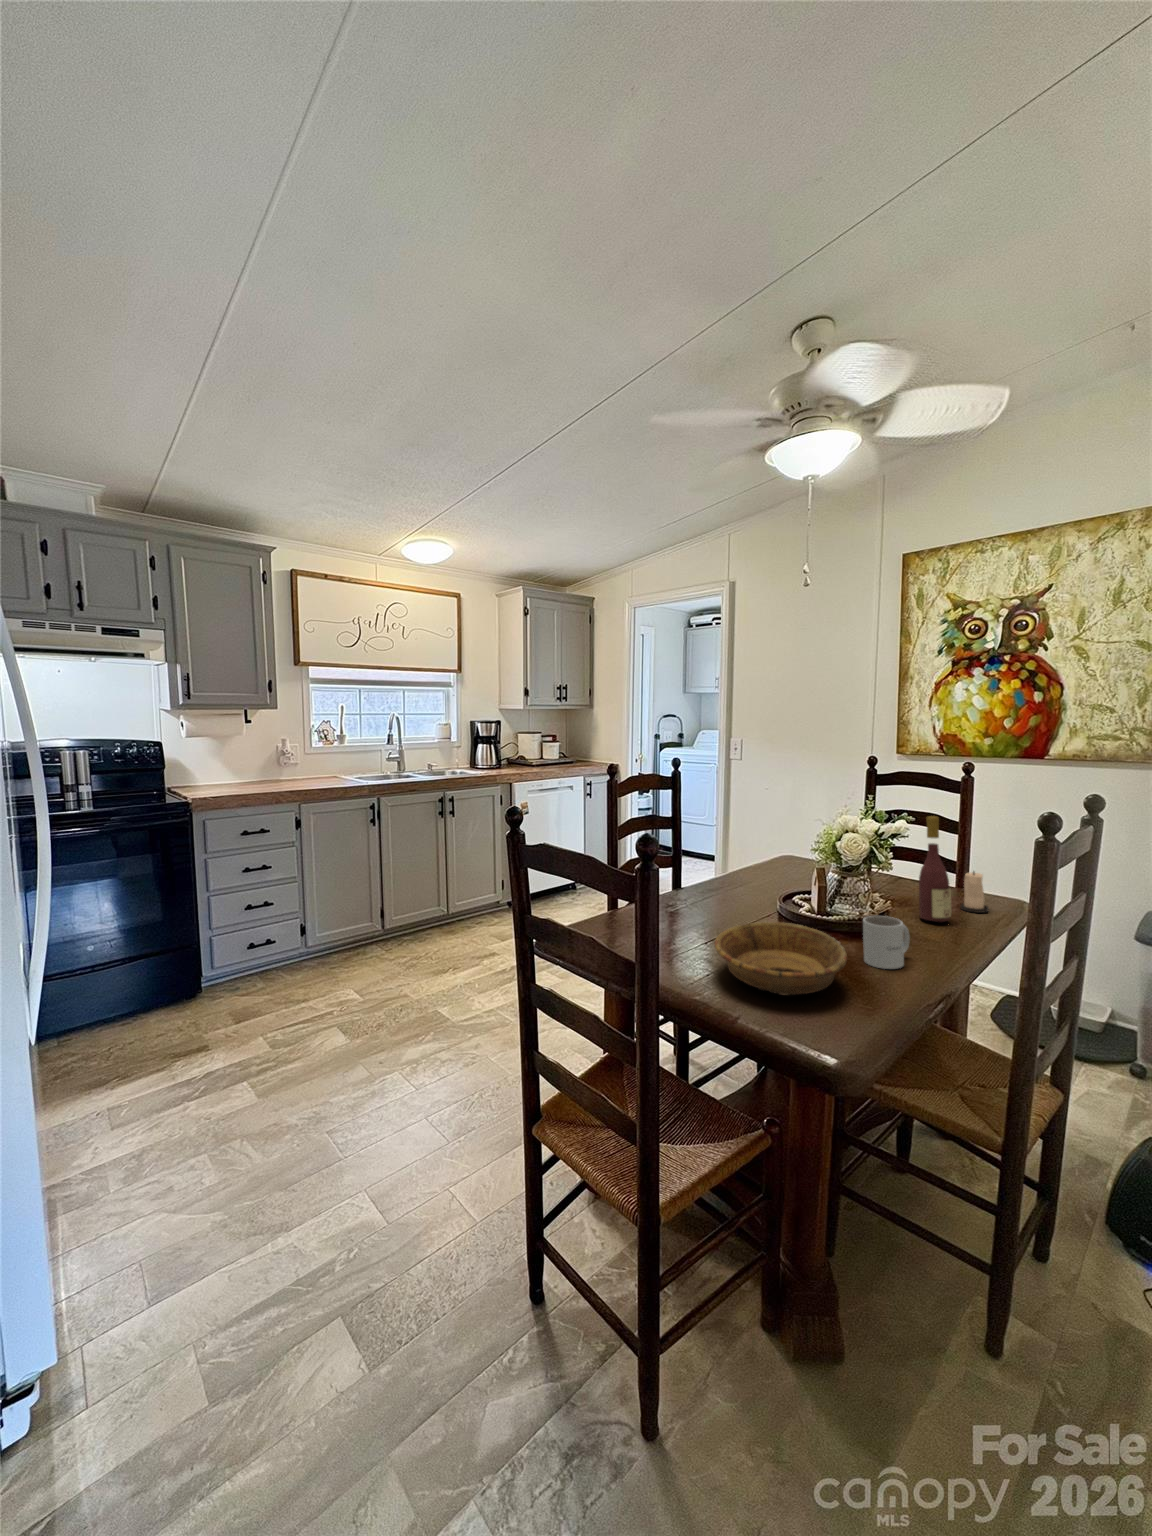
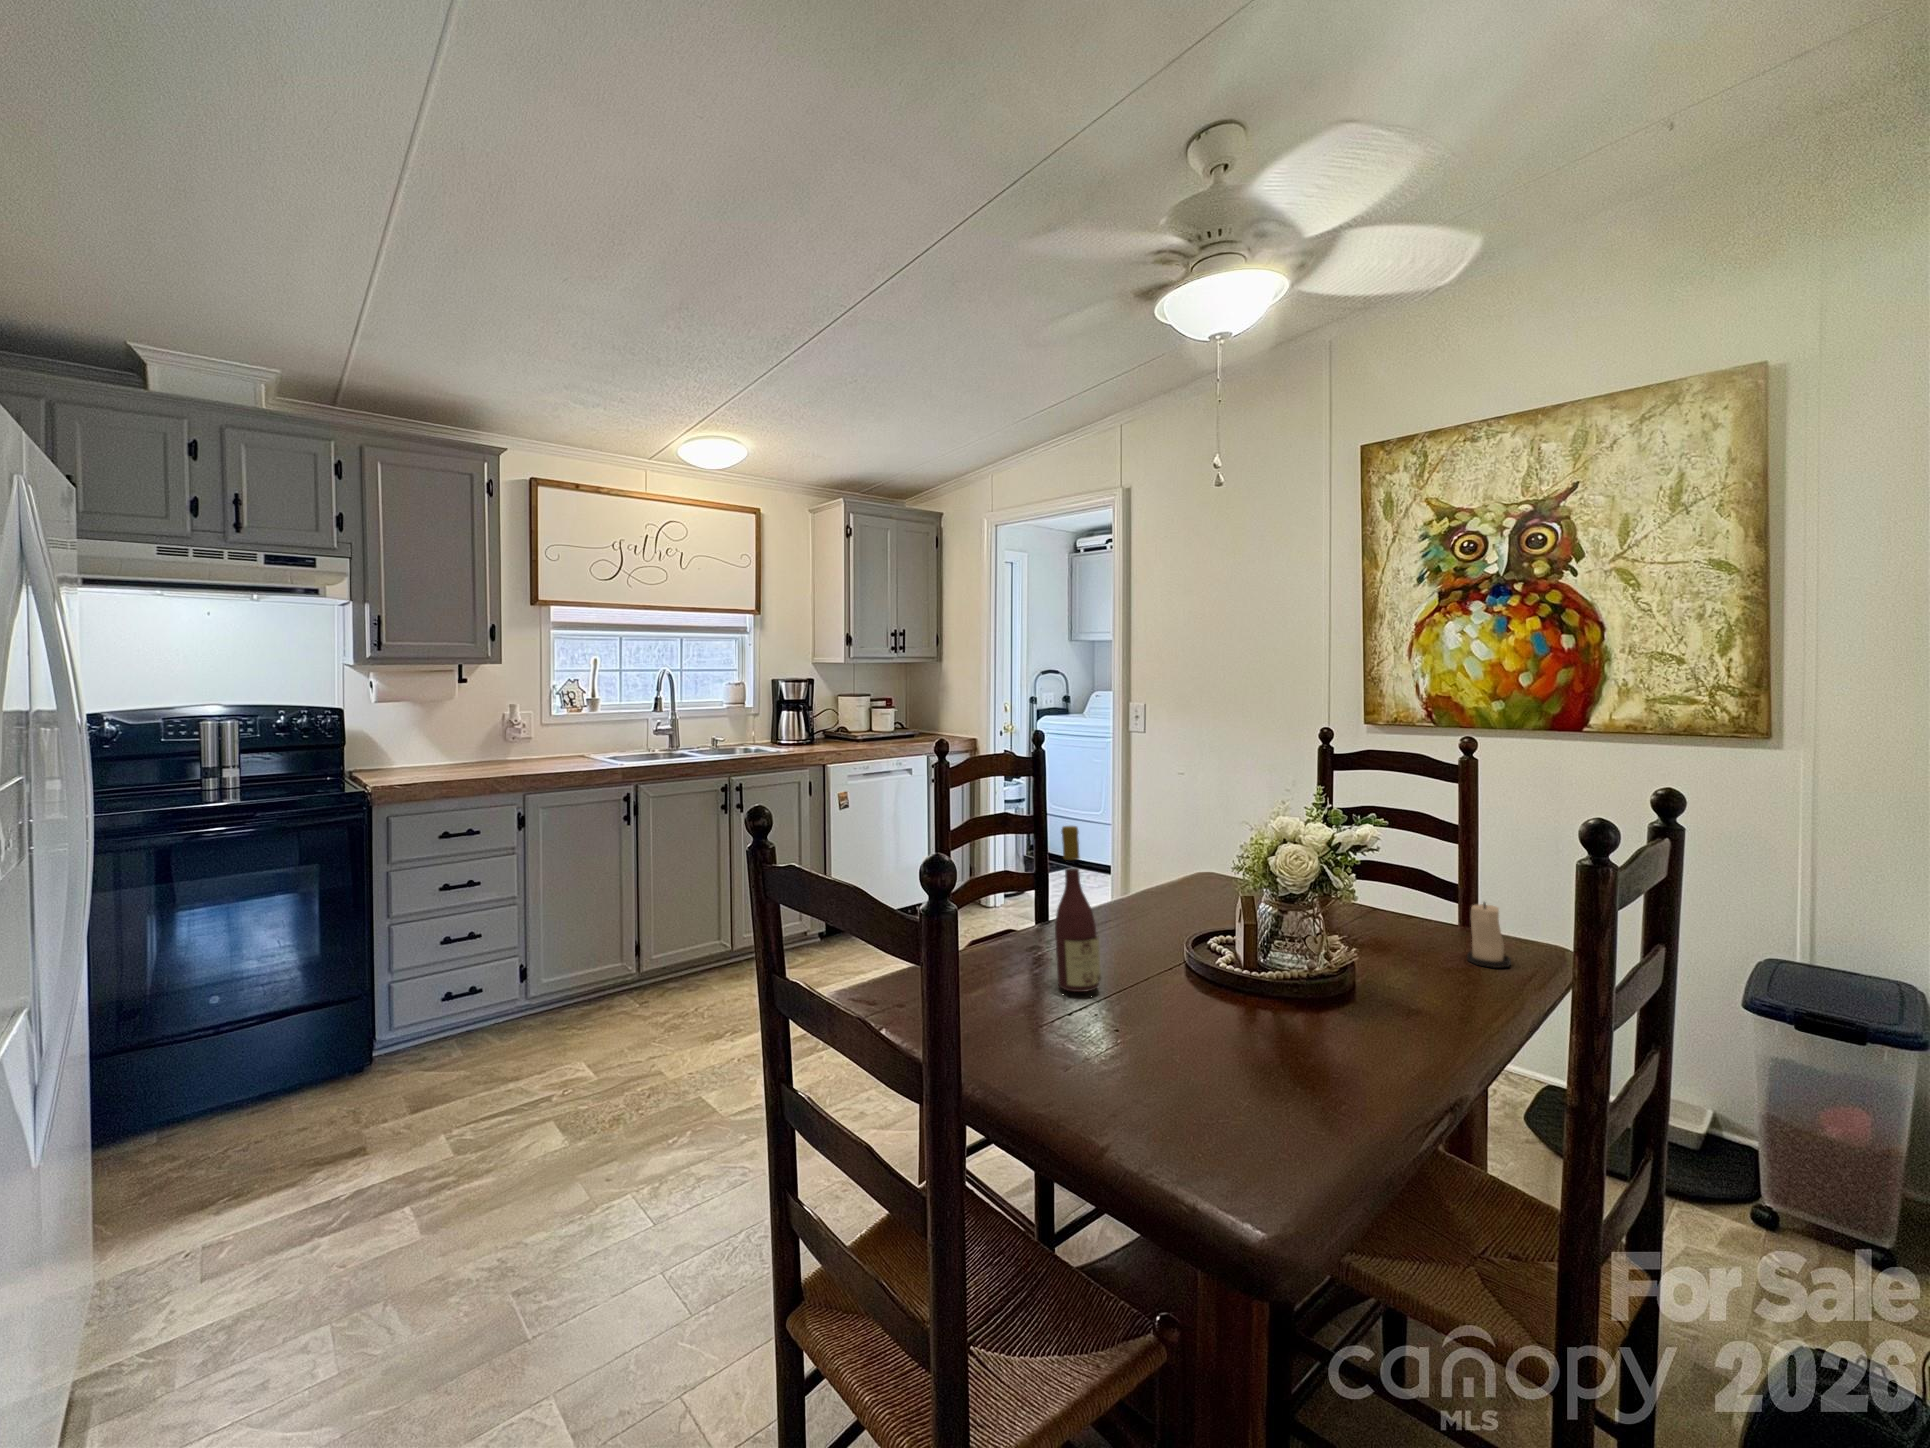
wine bottle: present [919,816,951,921] -> present [1055,826,1101,992]
mug: present [863,916,910,969] -> none [1310,975,1386,1063]
decorative bowl: present [715,922,847,995] -> none [1075,983,1283,1108]

